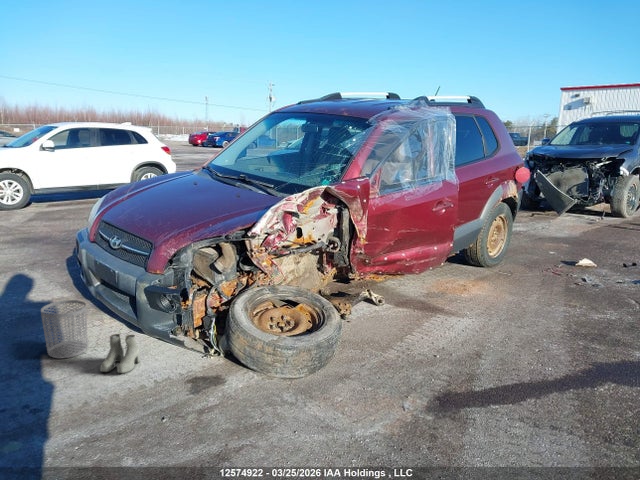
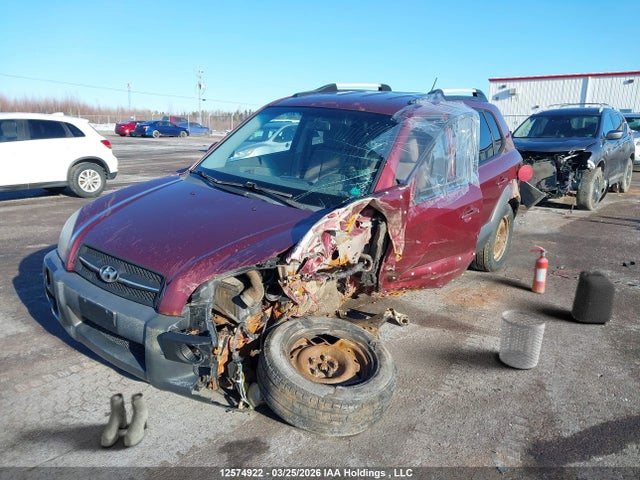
fire extinguisher: none [518,241,535,287] -> present [530,245,548,293]
backpack: none [546,264,586,313] -> present [571,271,616,322]
waste bin: present [41,300,88,358] -> present [499,310,545,369]

